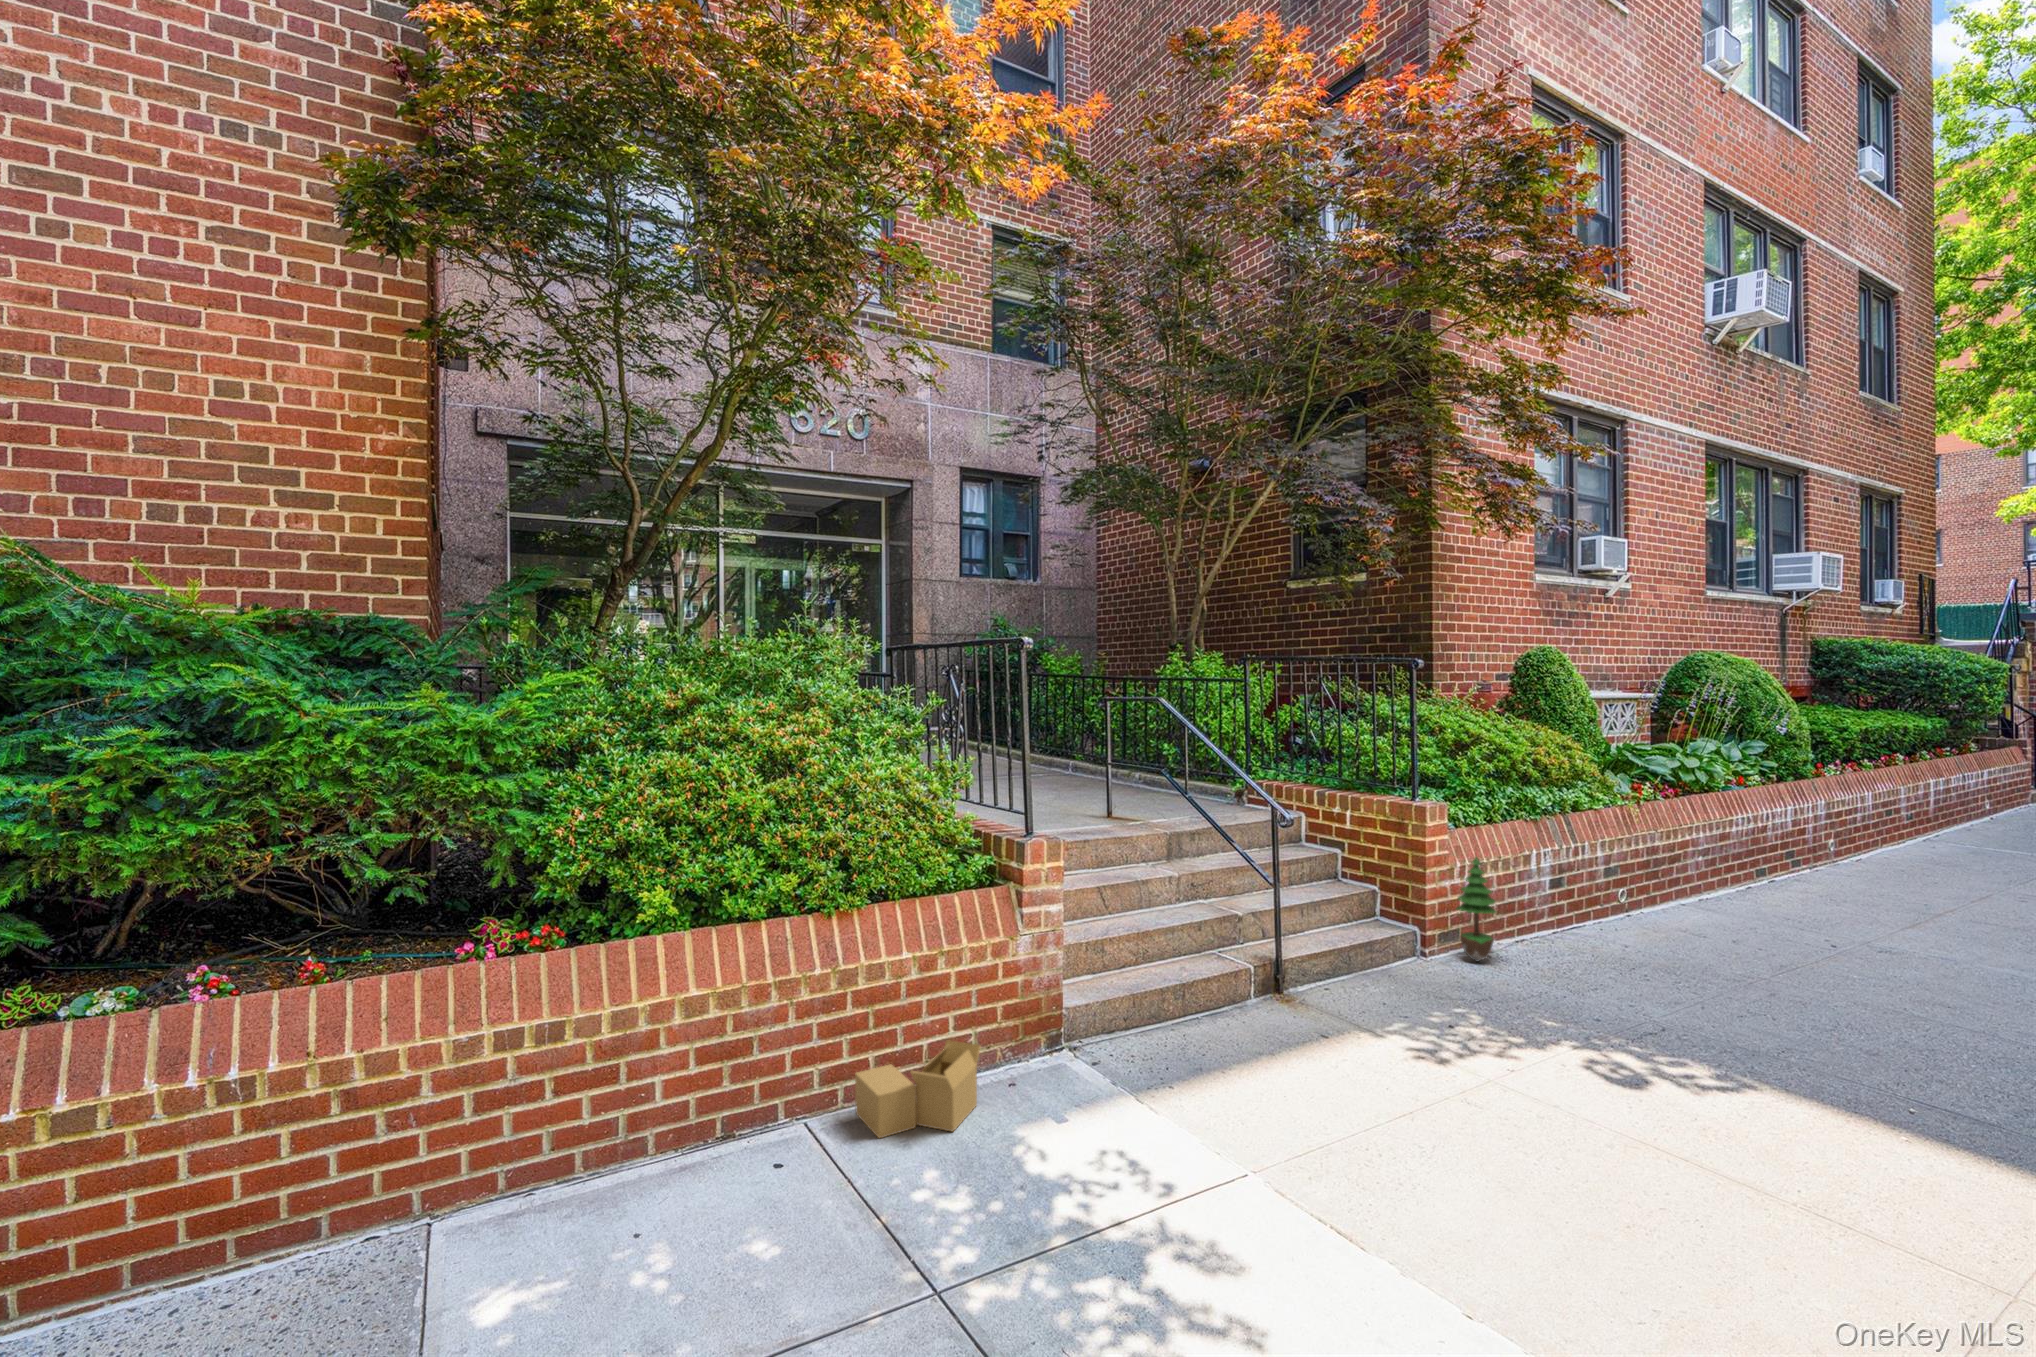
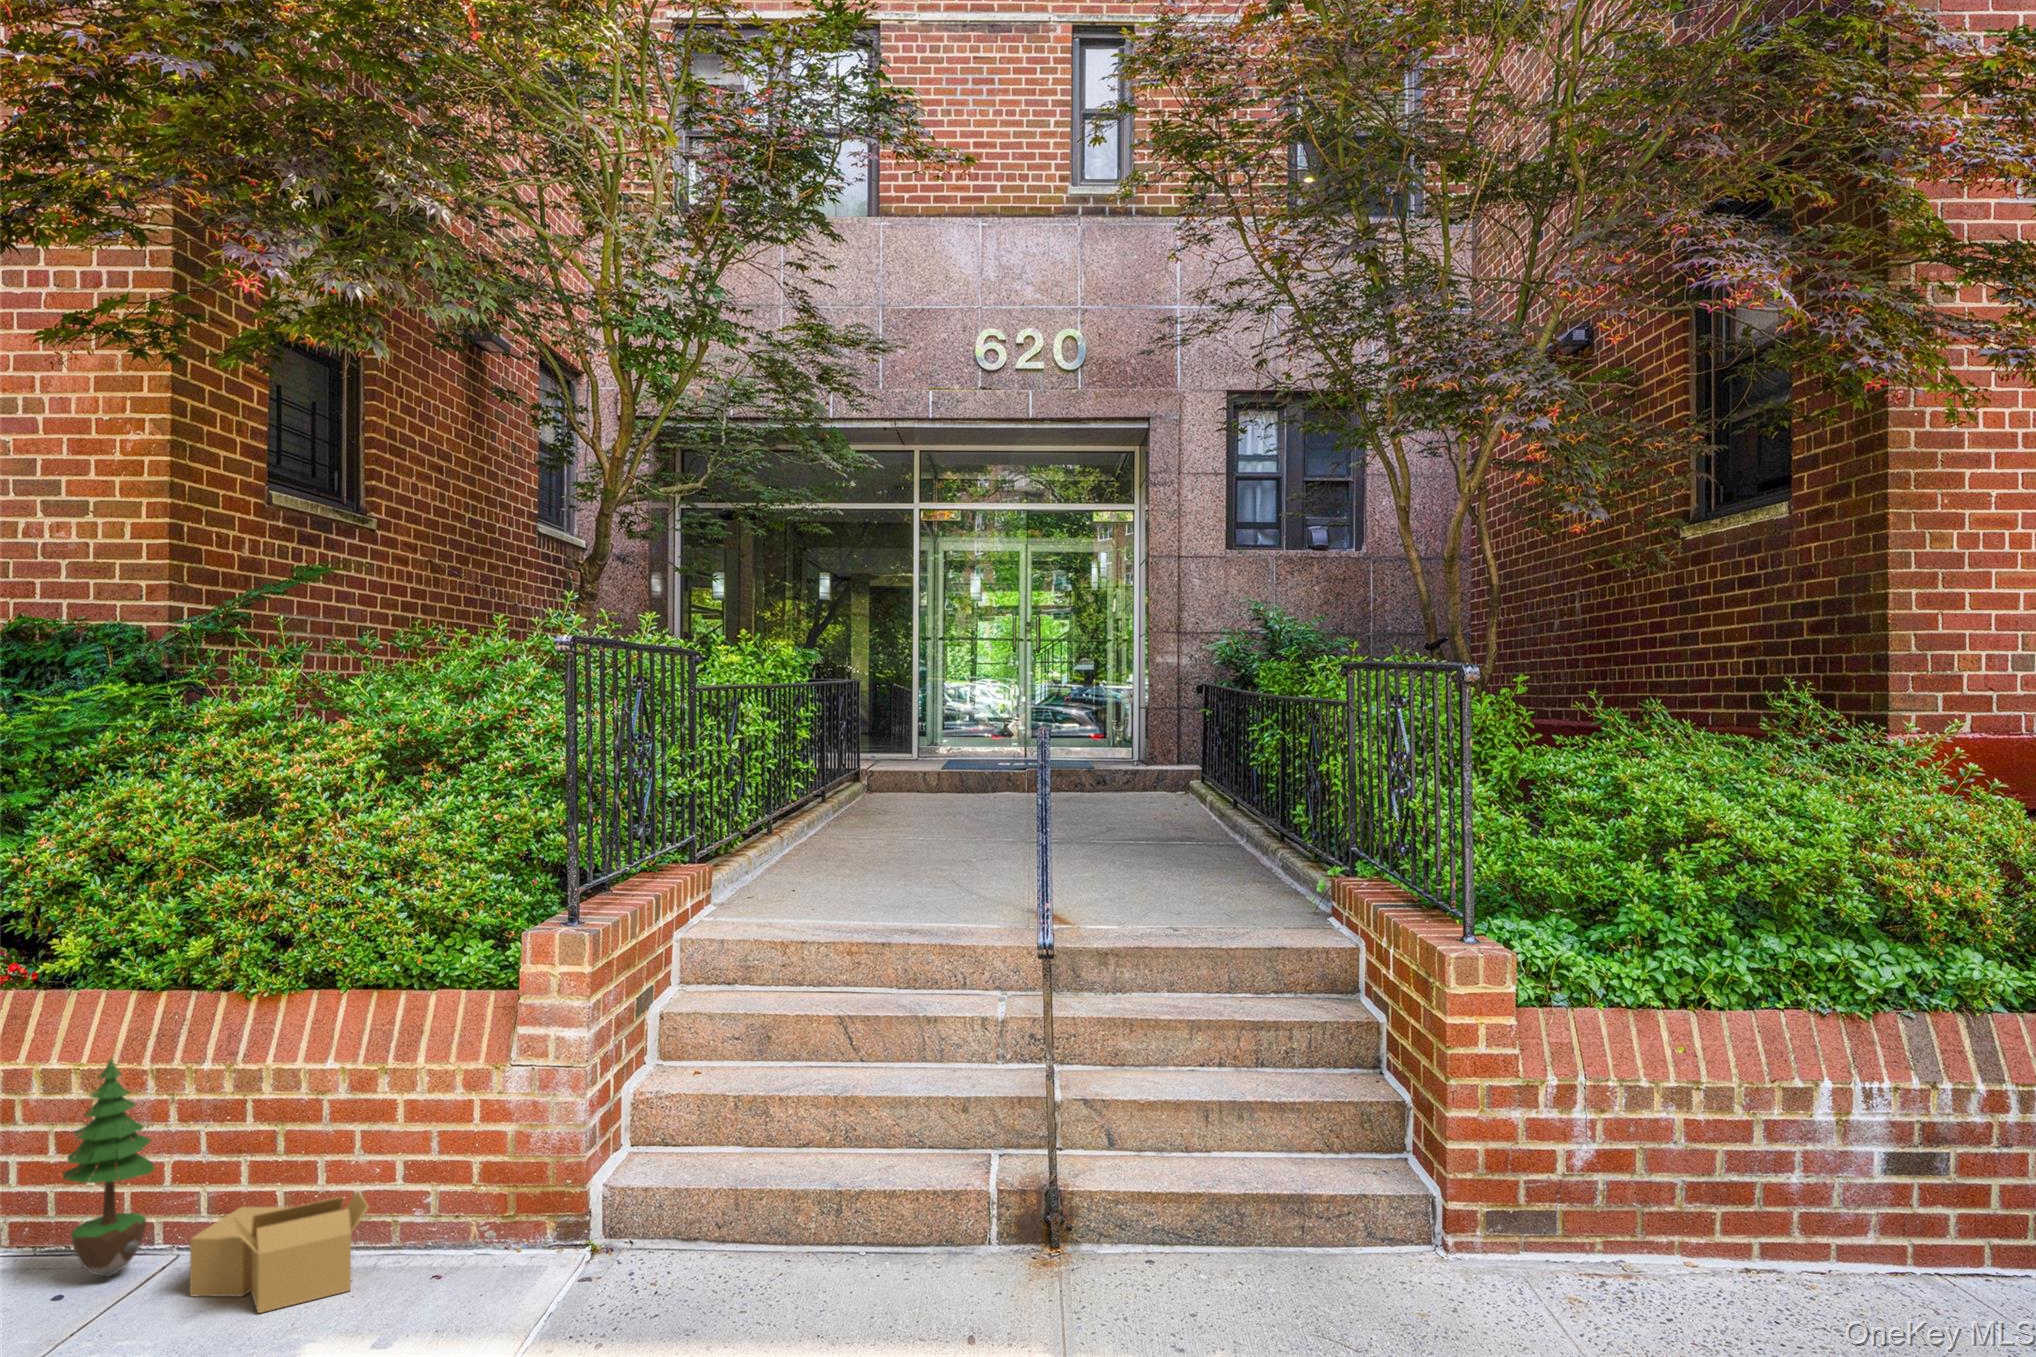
potted tree: present [1456,857,1496,961] -> present [63,1058,155,1277]

